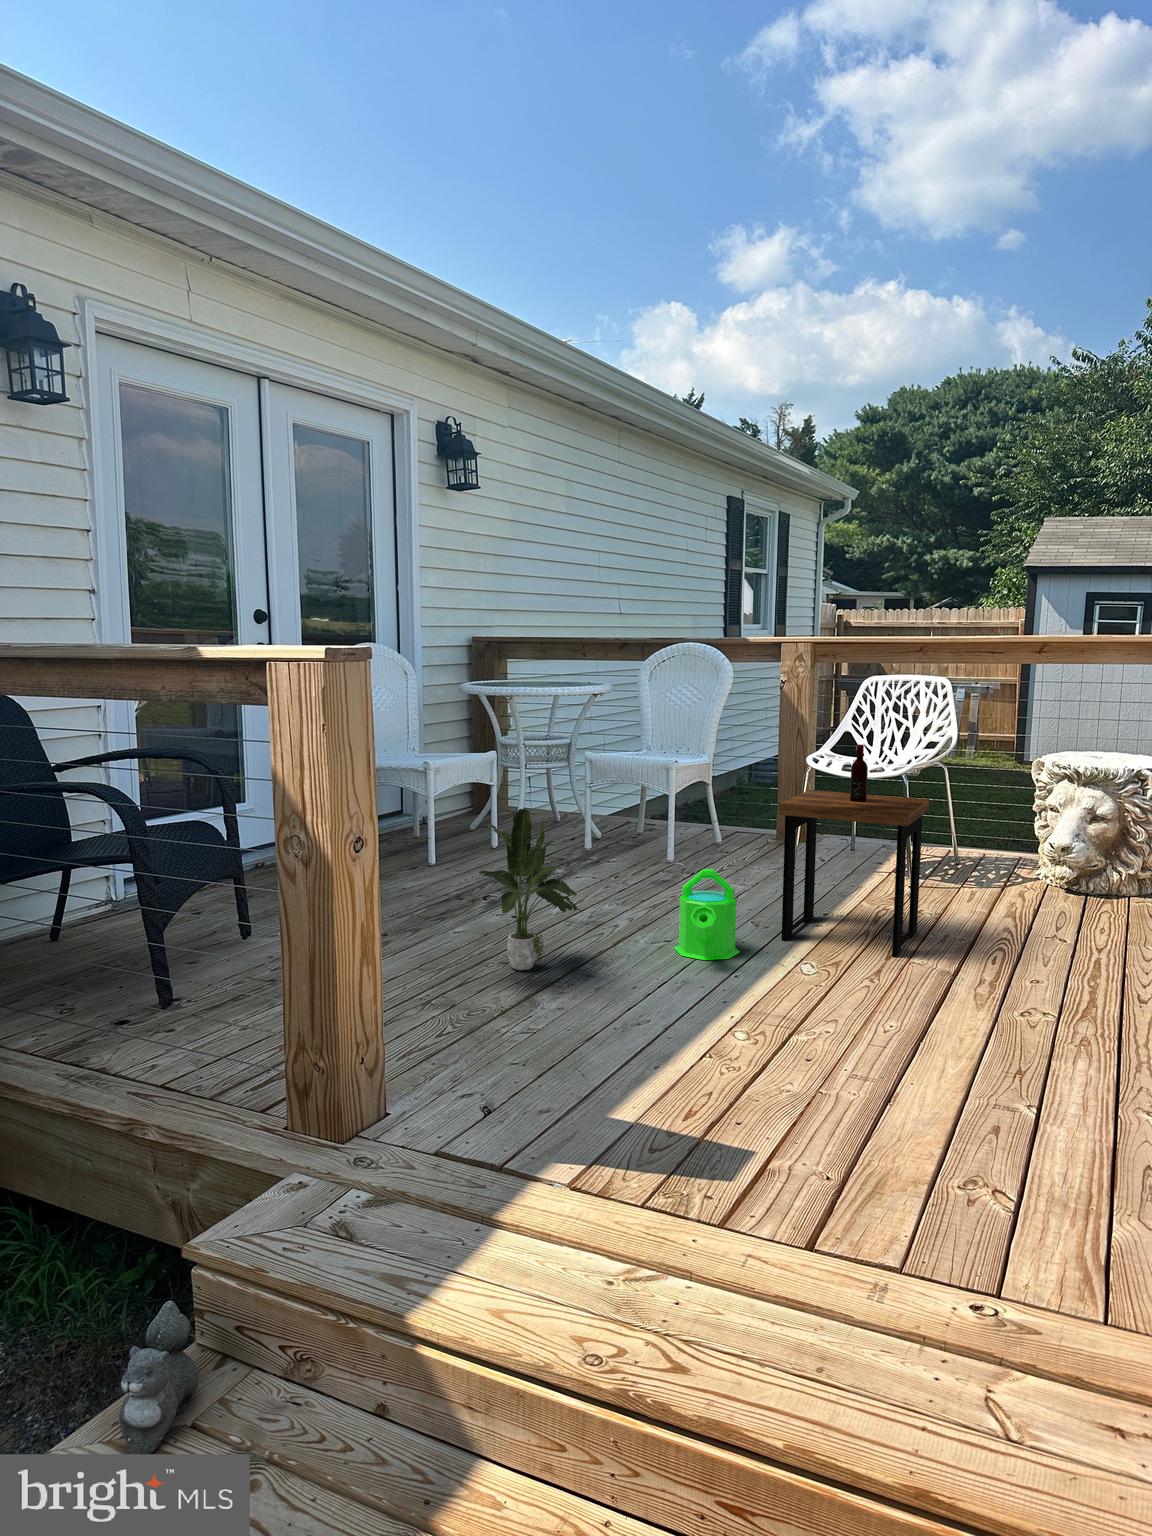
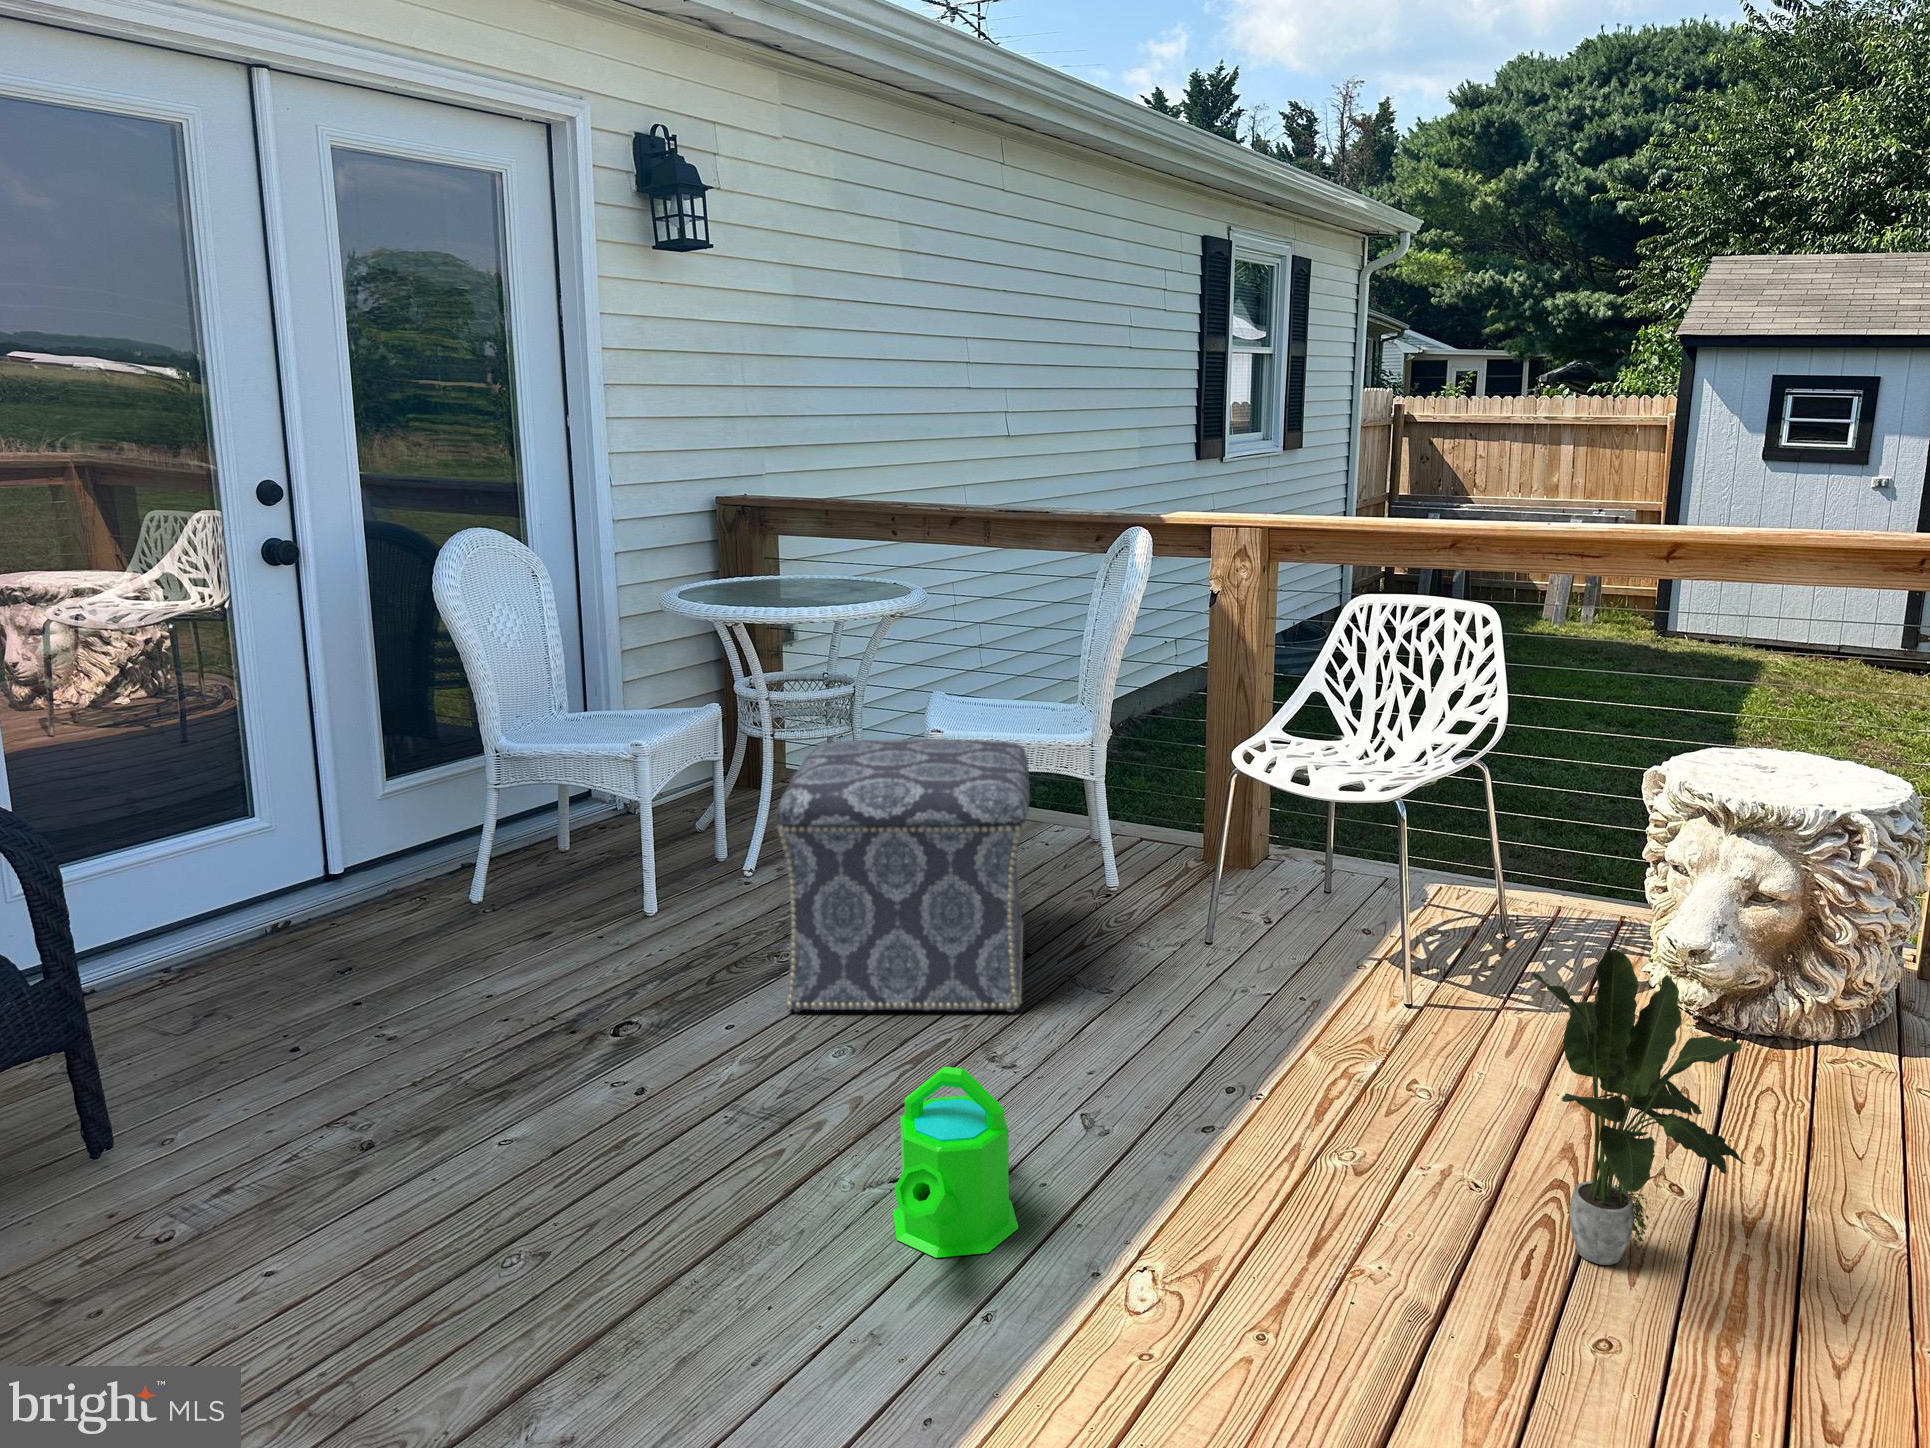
side table: present [779,744,929,957] -> none [1106,807,1414,1251]
ottoman: none [568,752,708,890] -> present [776,739,1030,1012]
potted plant: present [479,808,582,970] -> present [1531,949,1746,1265]

